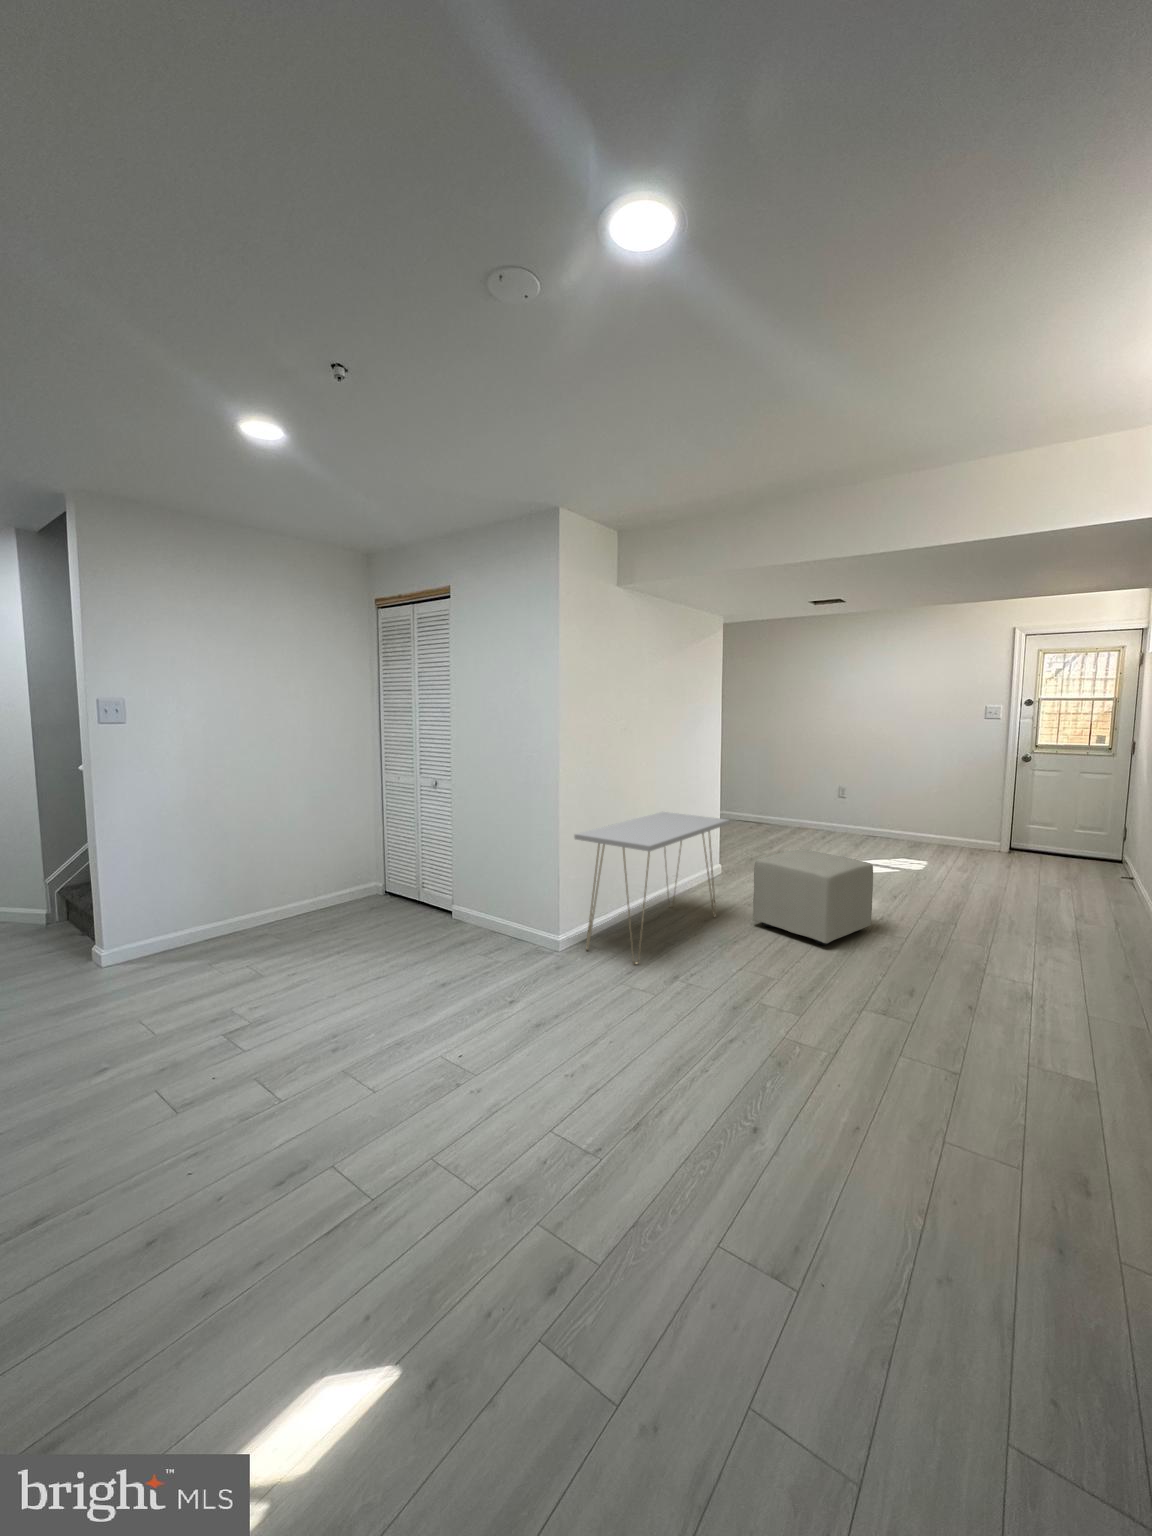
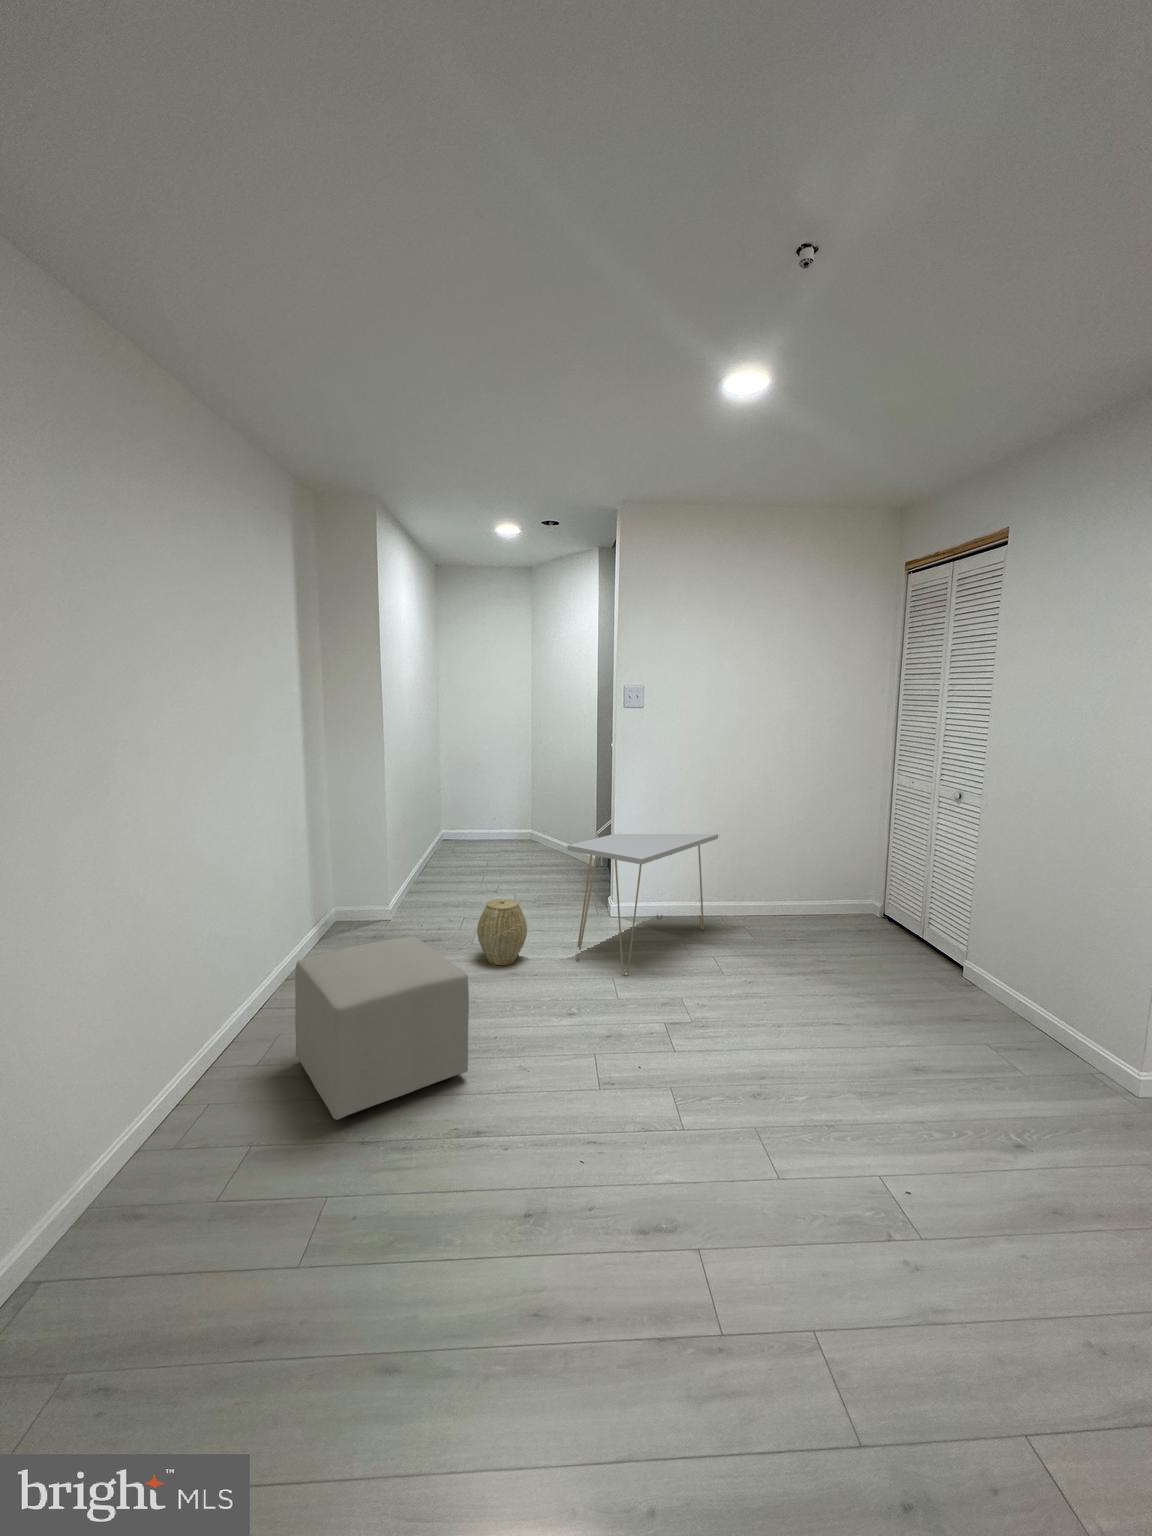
ottoman: present [753,849,873,945] -> present [295,936,469,1120]
woven basket: none [485,890,536,957] -> present [477,899,527,965]

